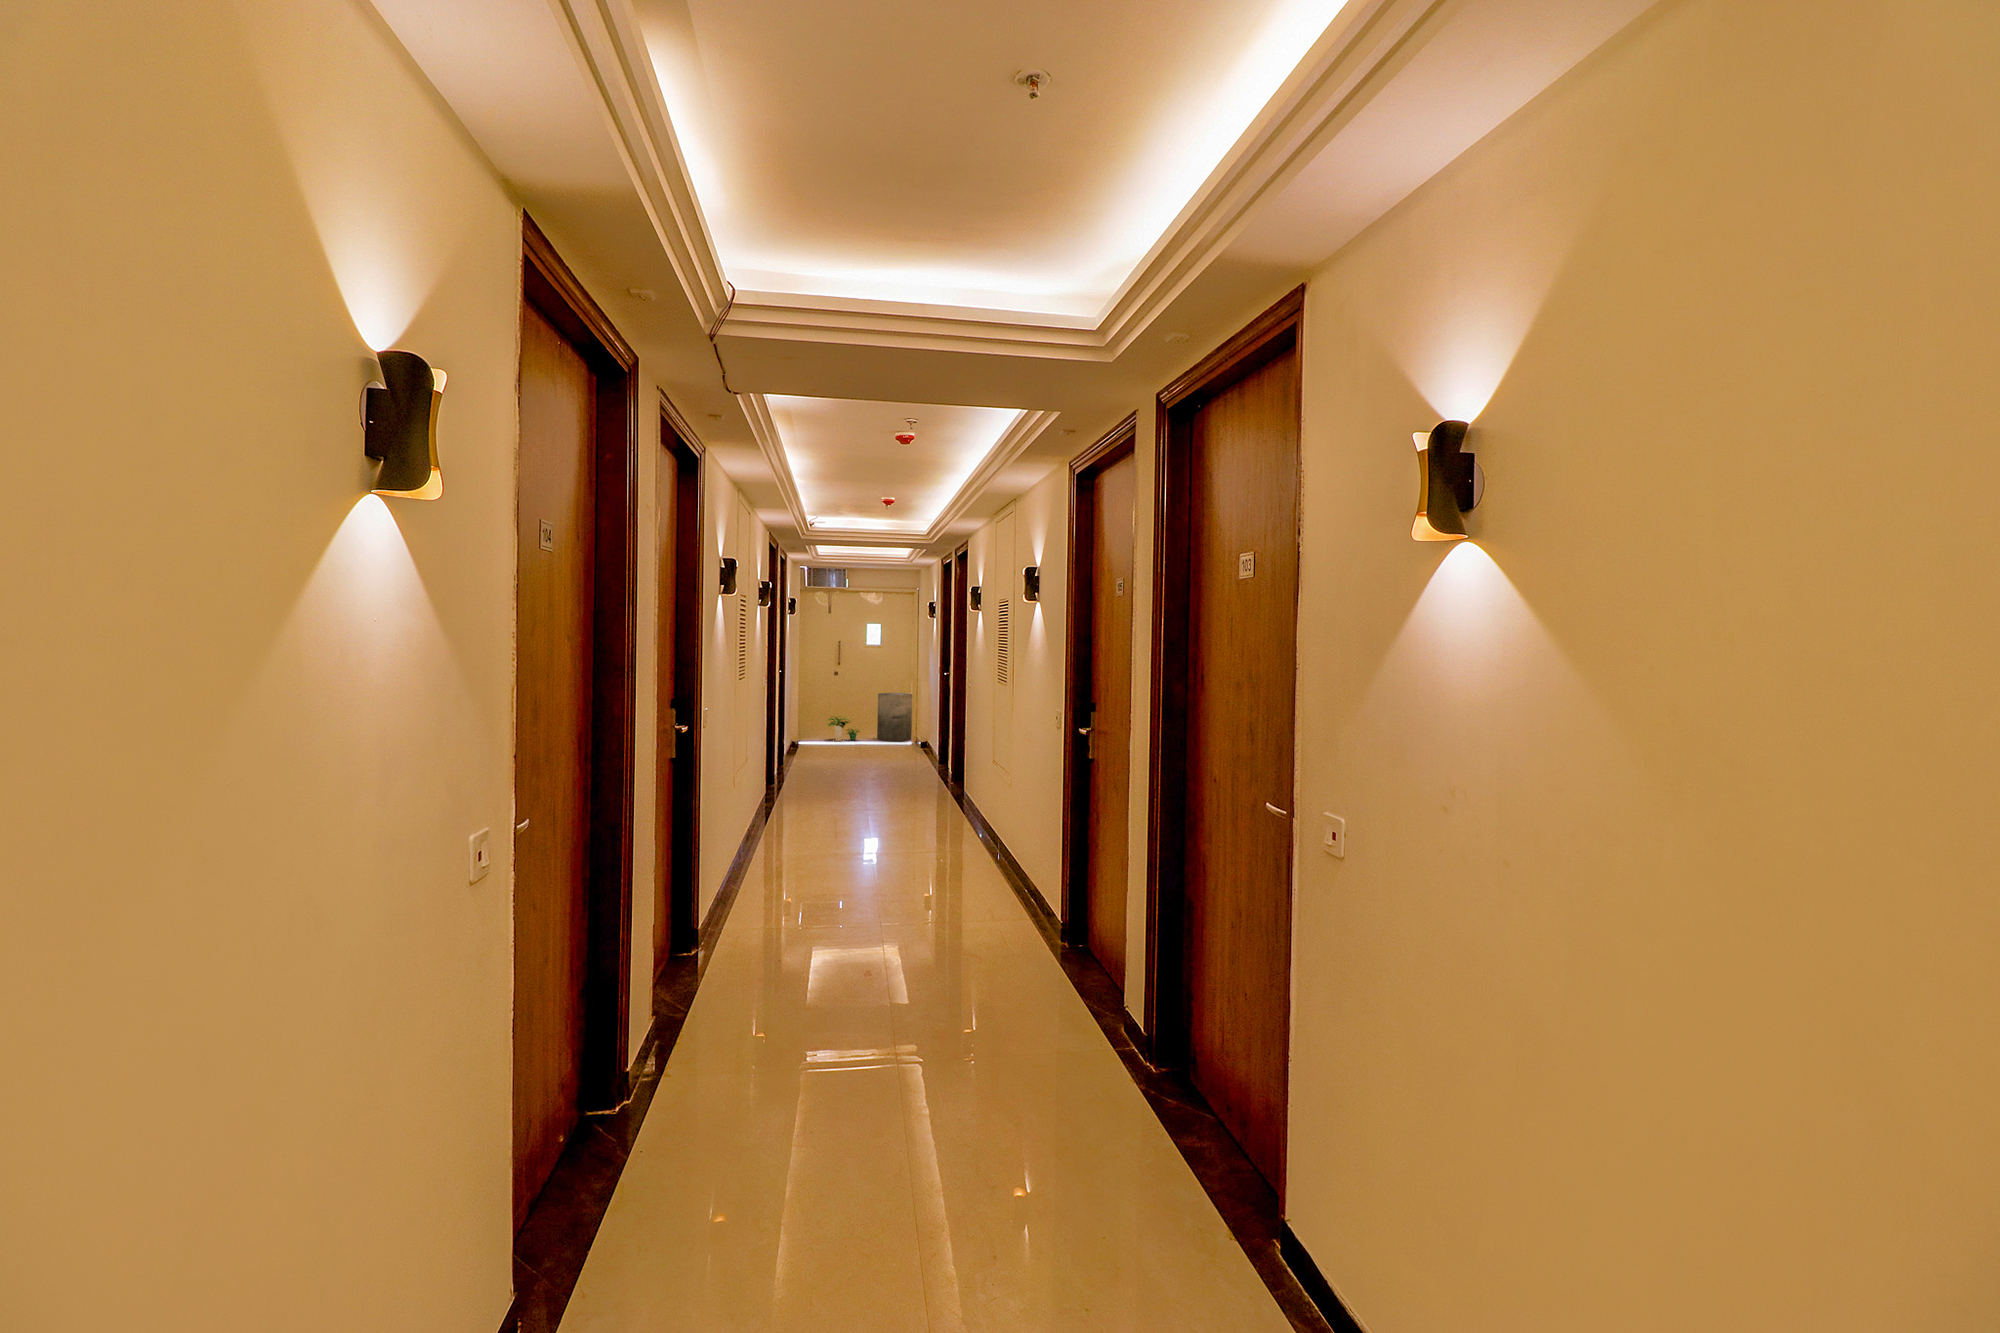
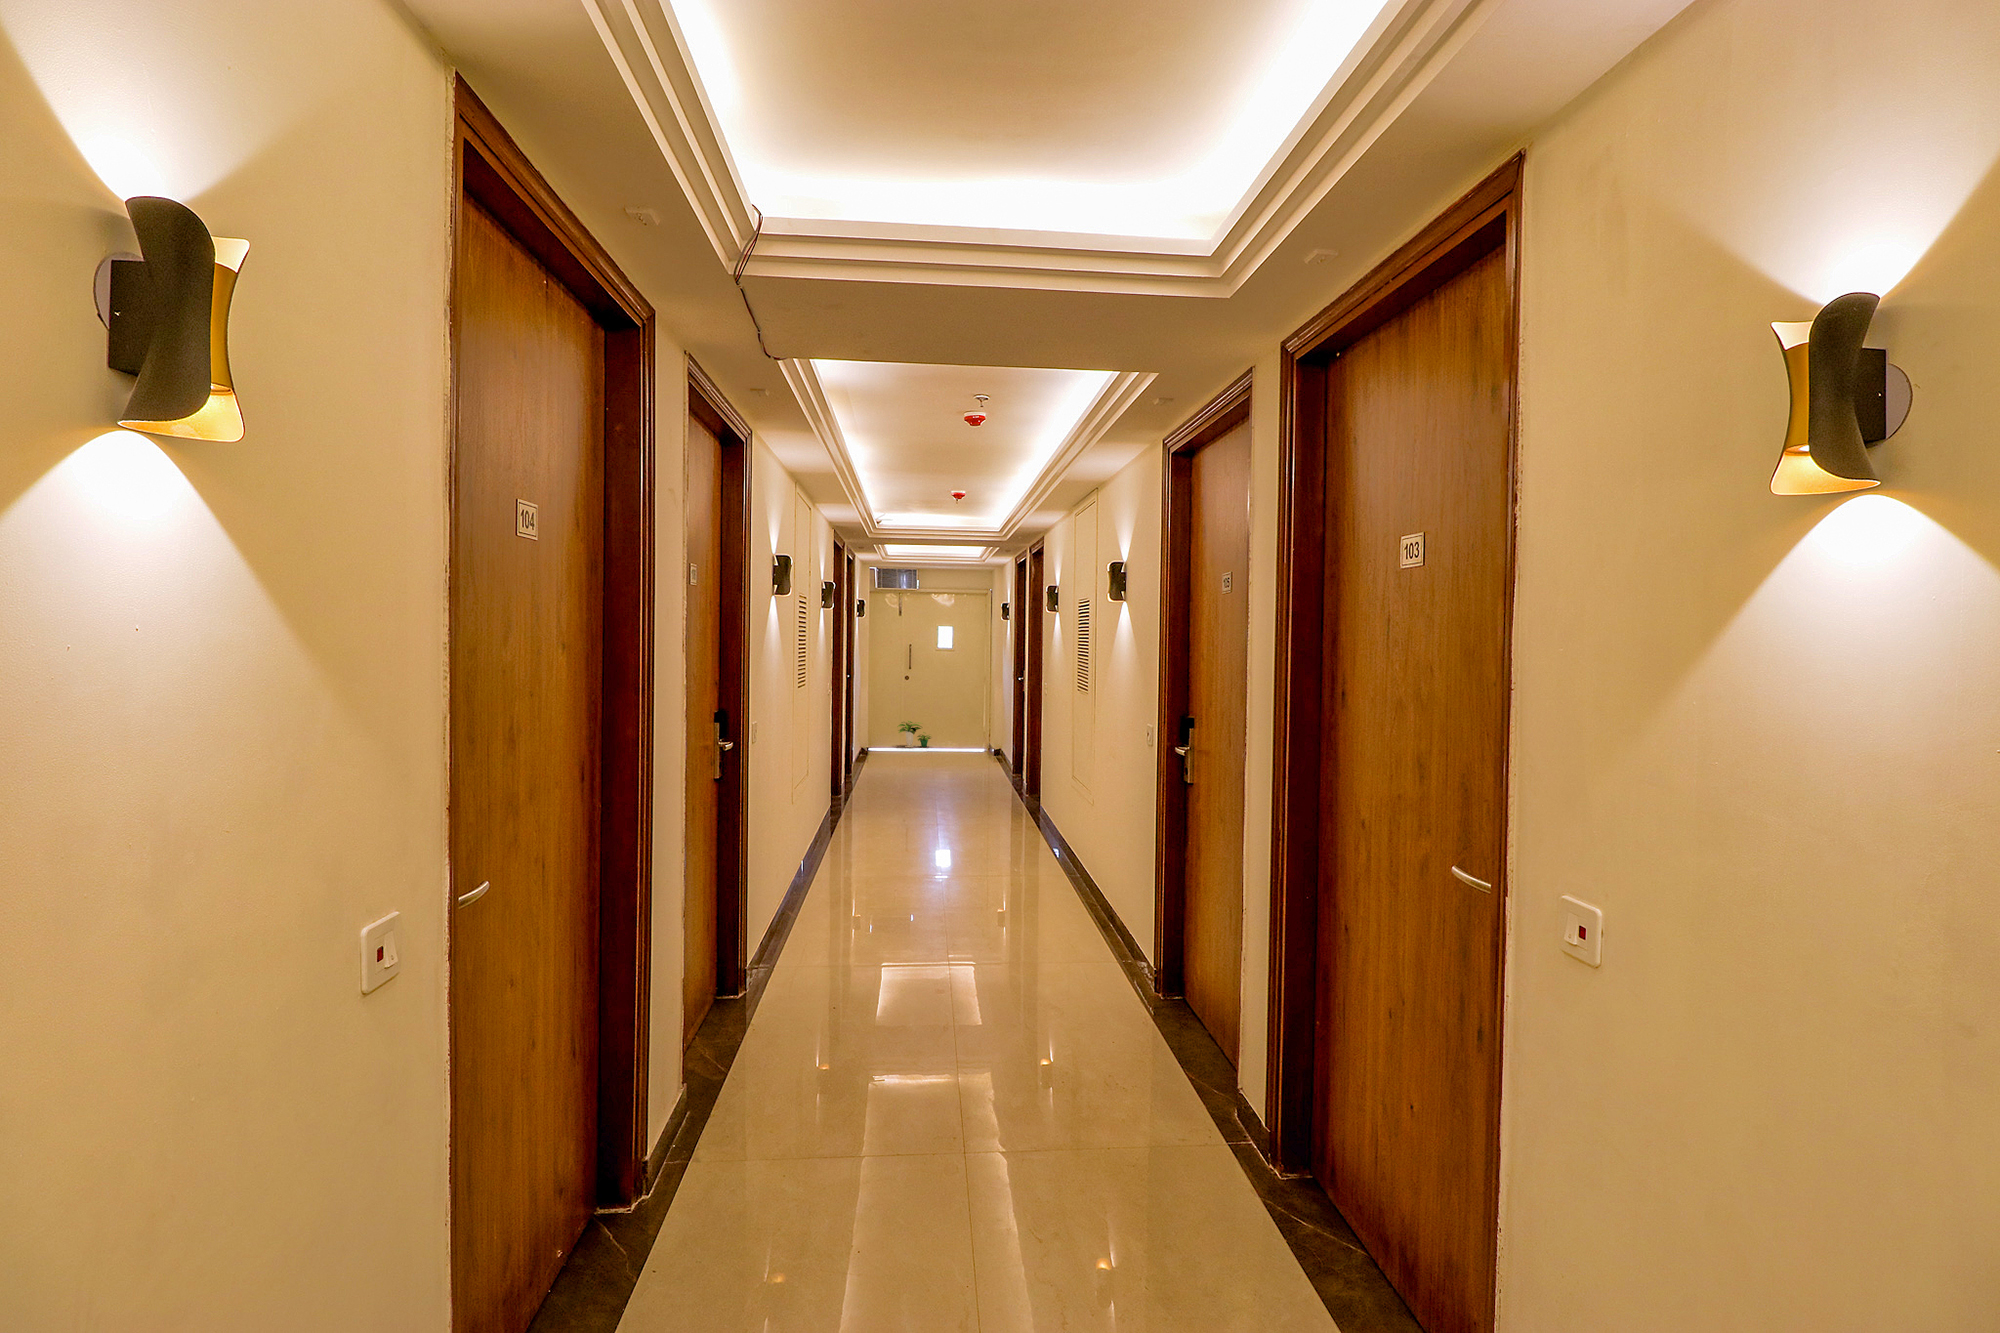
trash can: present [877,693,912,741] -> none [949,698,985,748]

